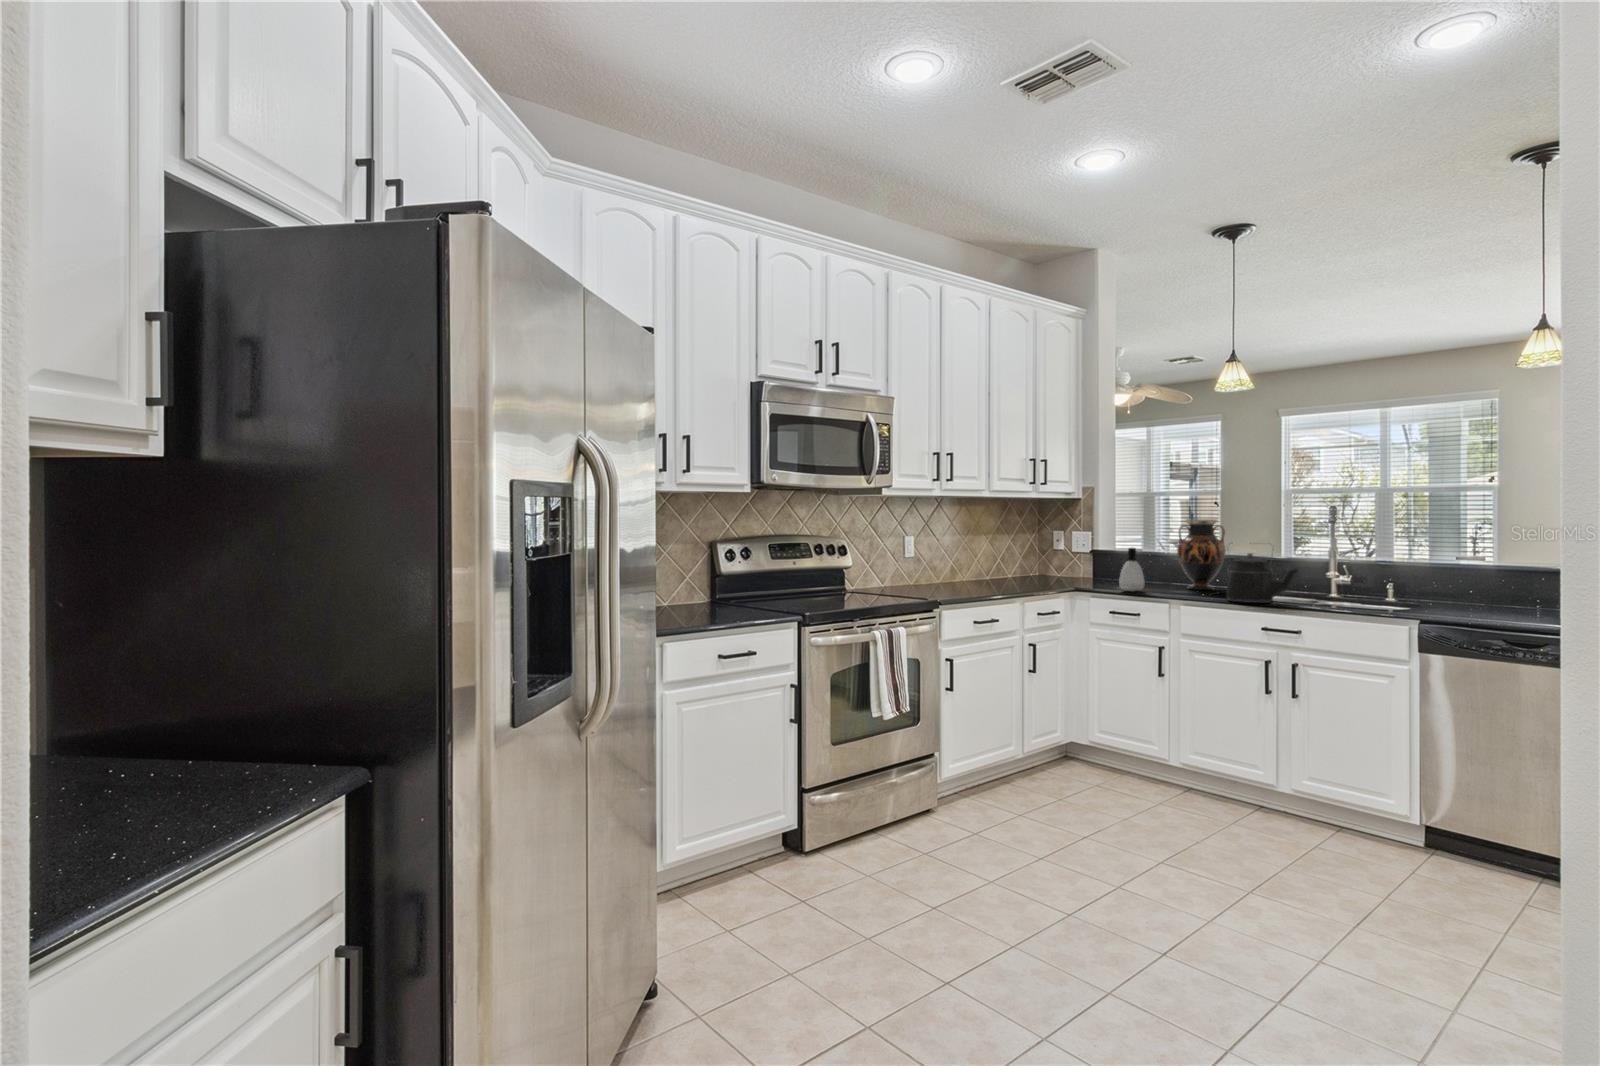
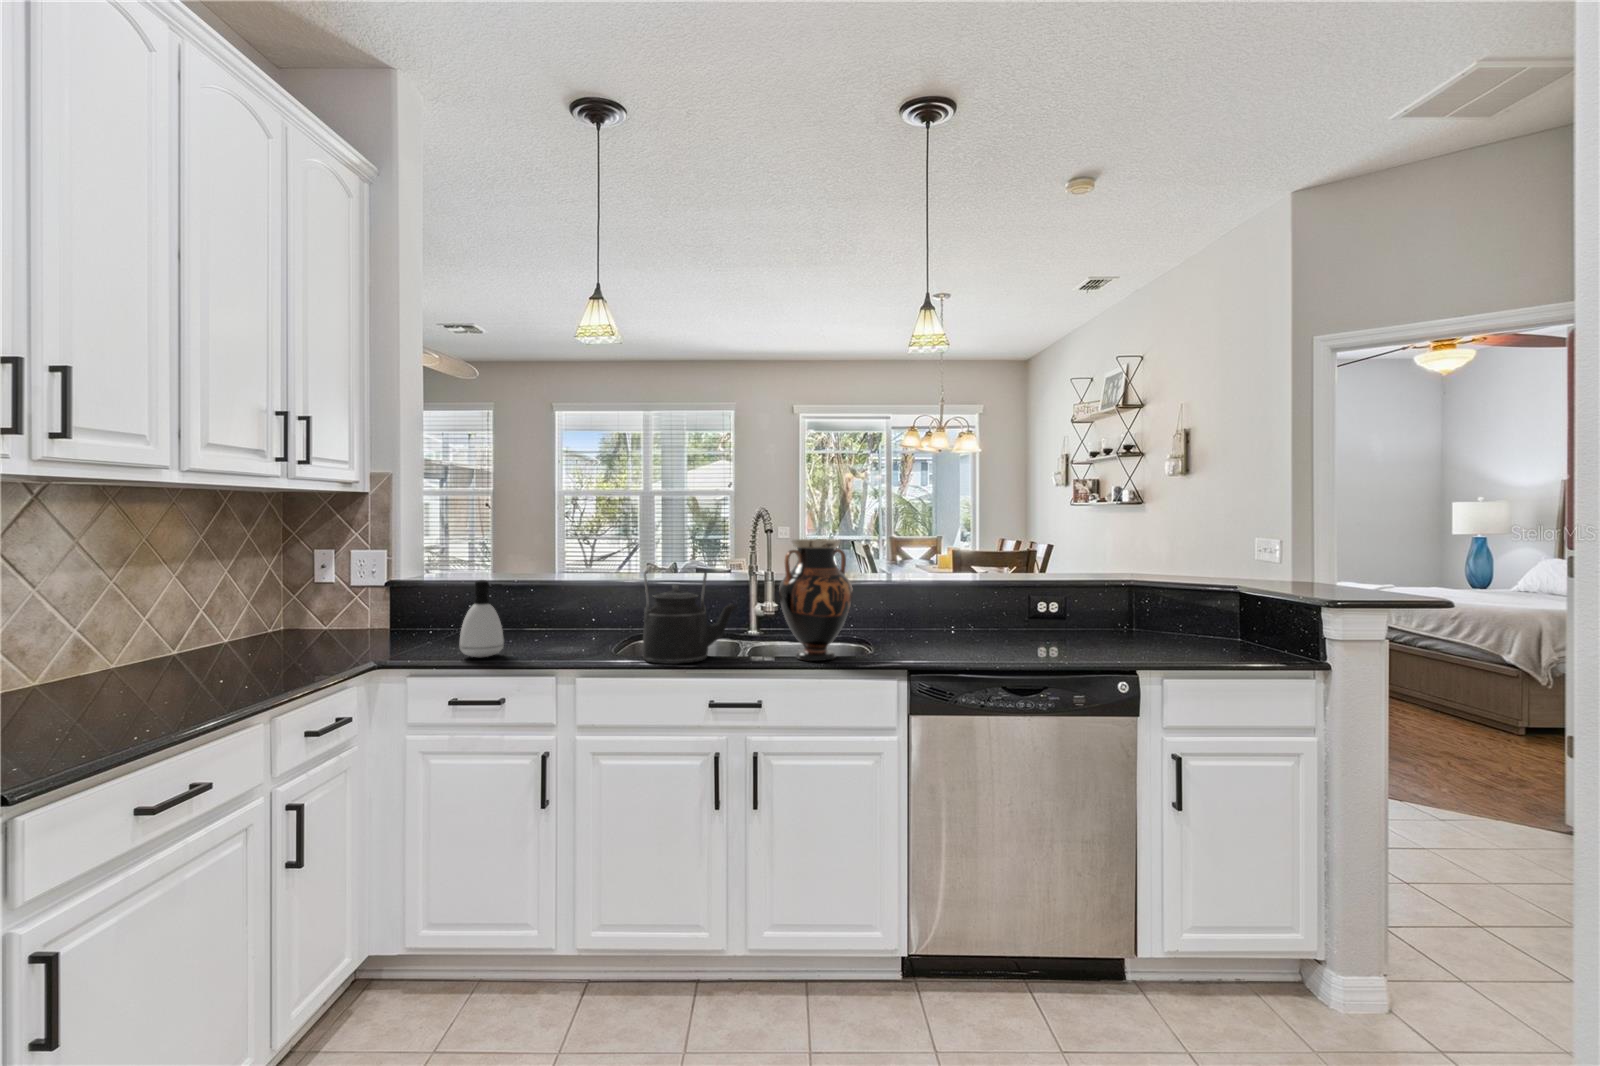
vase: present [1177,519,1226,590] -> present [779,539,853,661]

